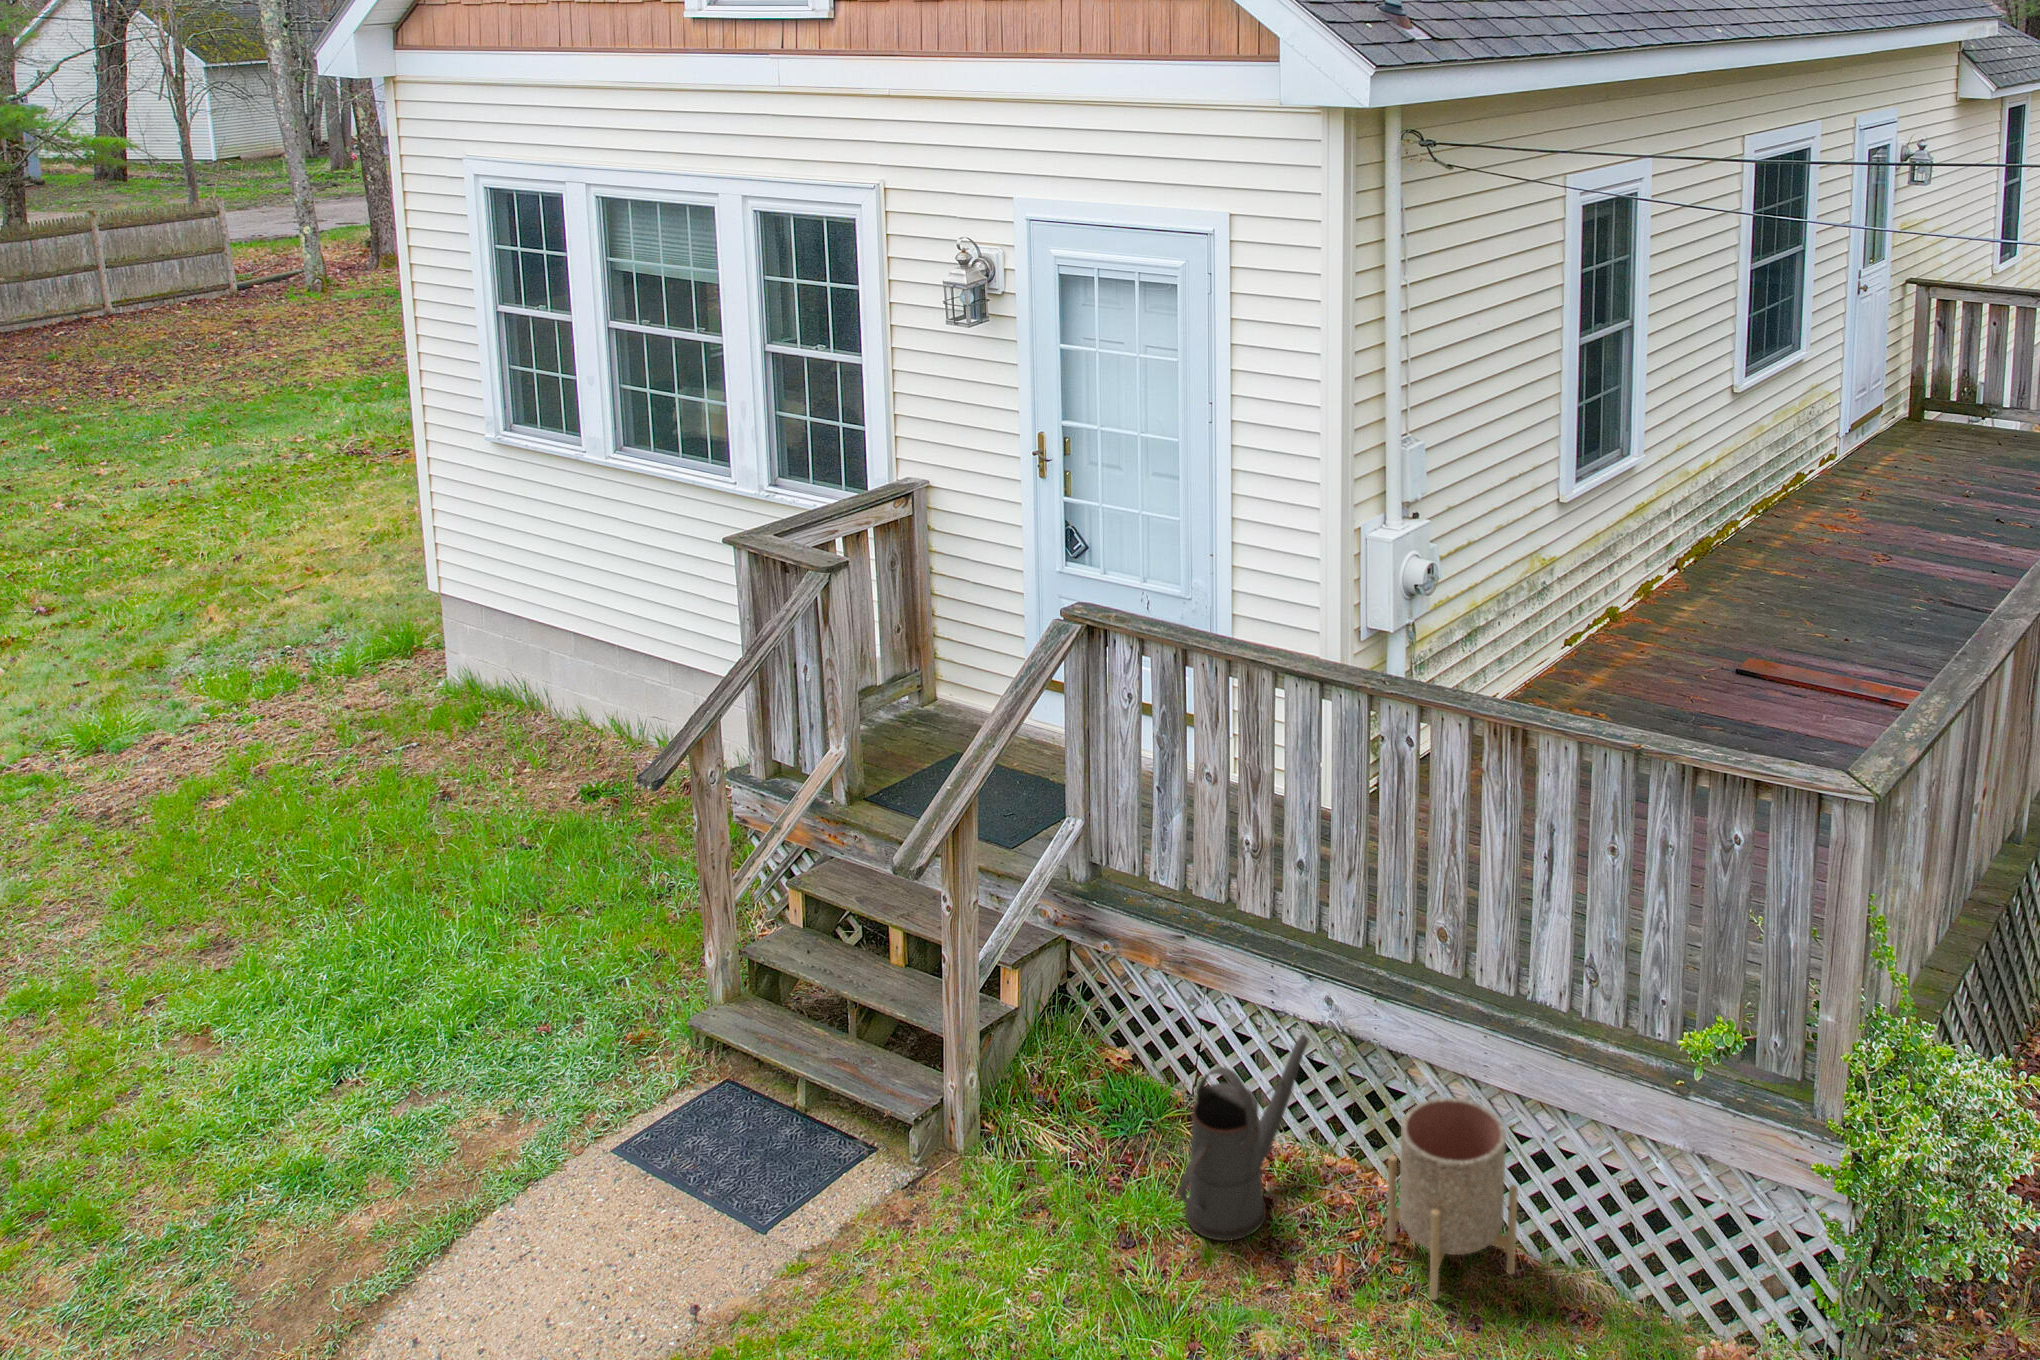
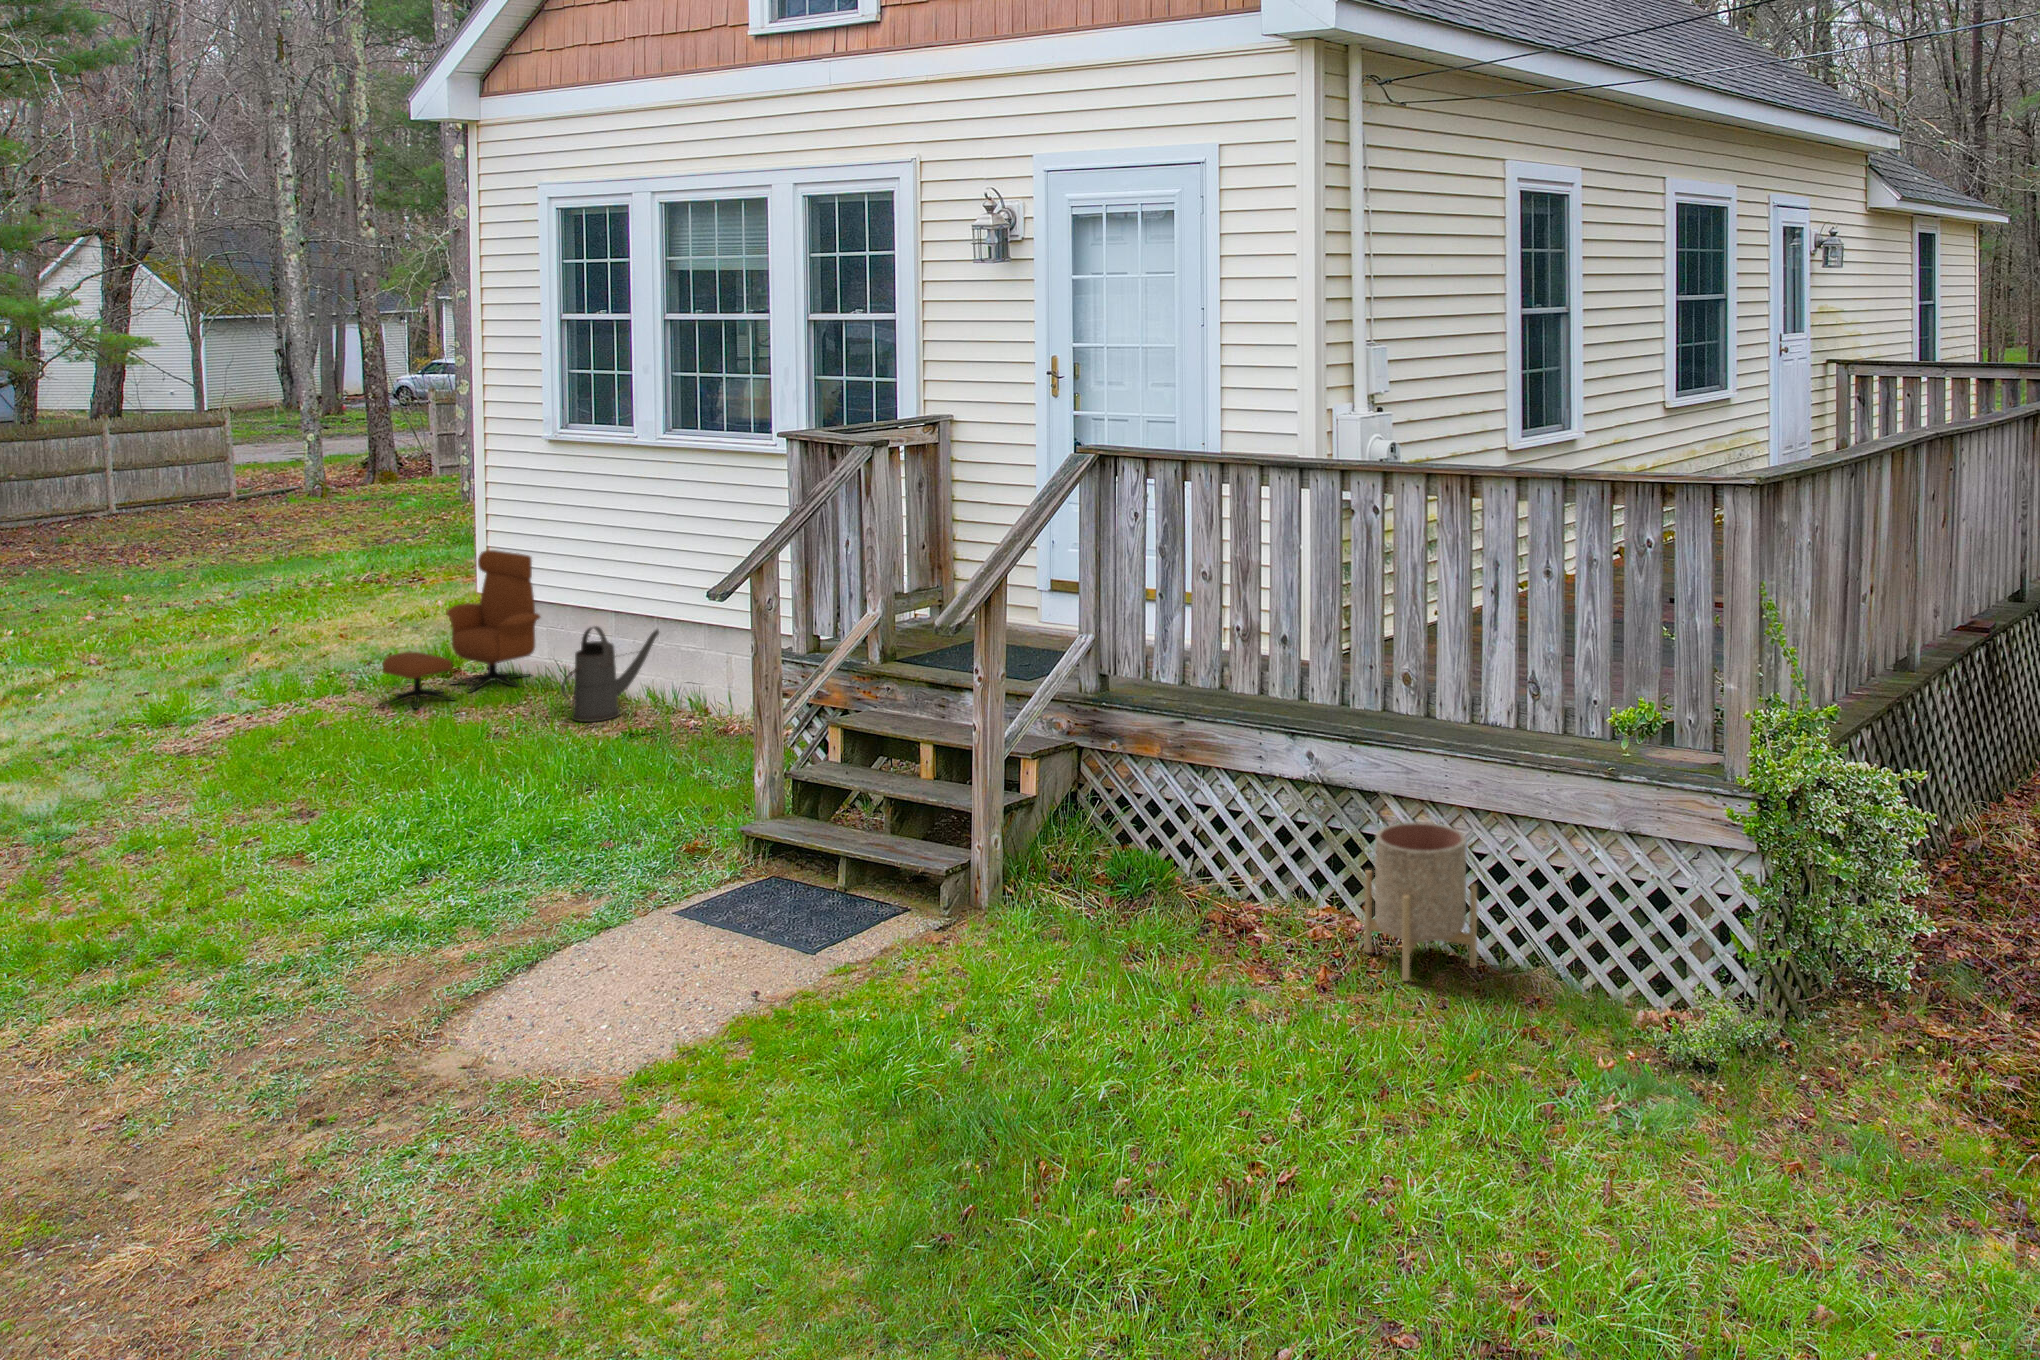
lounge chair: none [328,561,501,752] -> present [379,550,540,709]
watering can: present [1179,1034,1308,1241] -> present [561,626,659,722]

